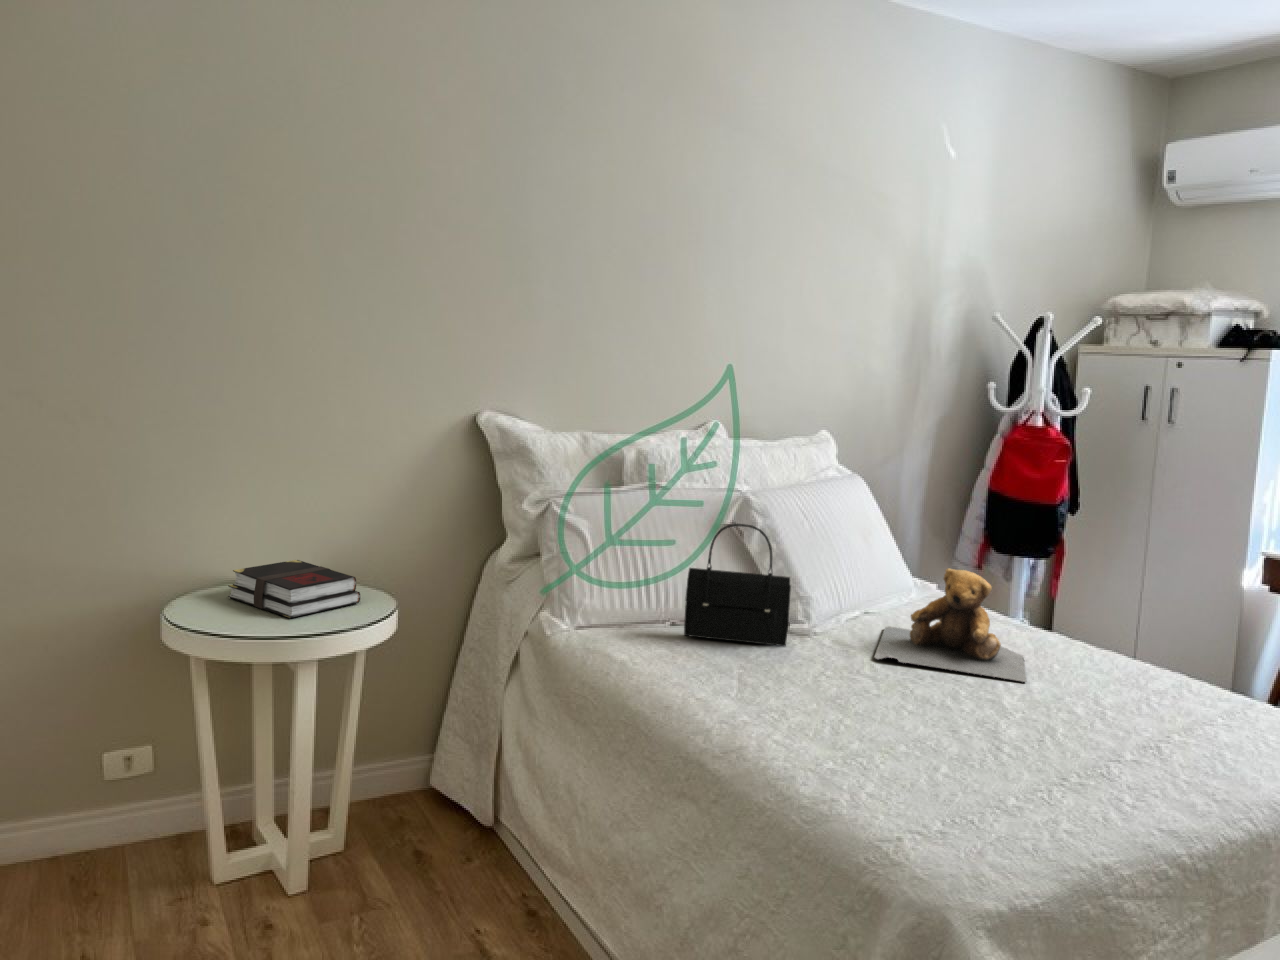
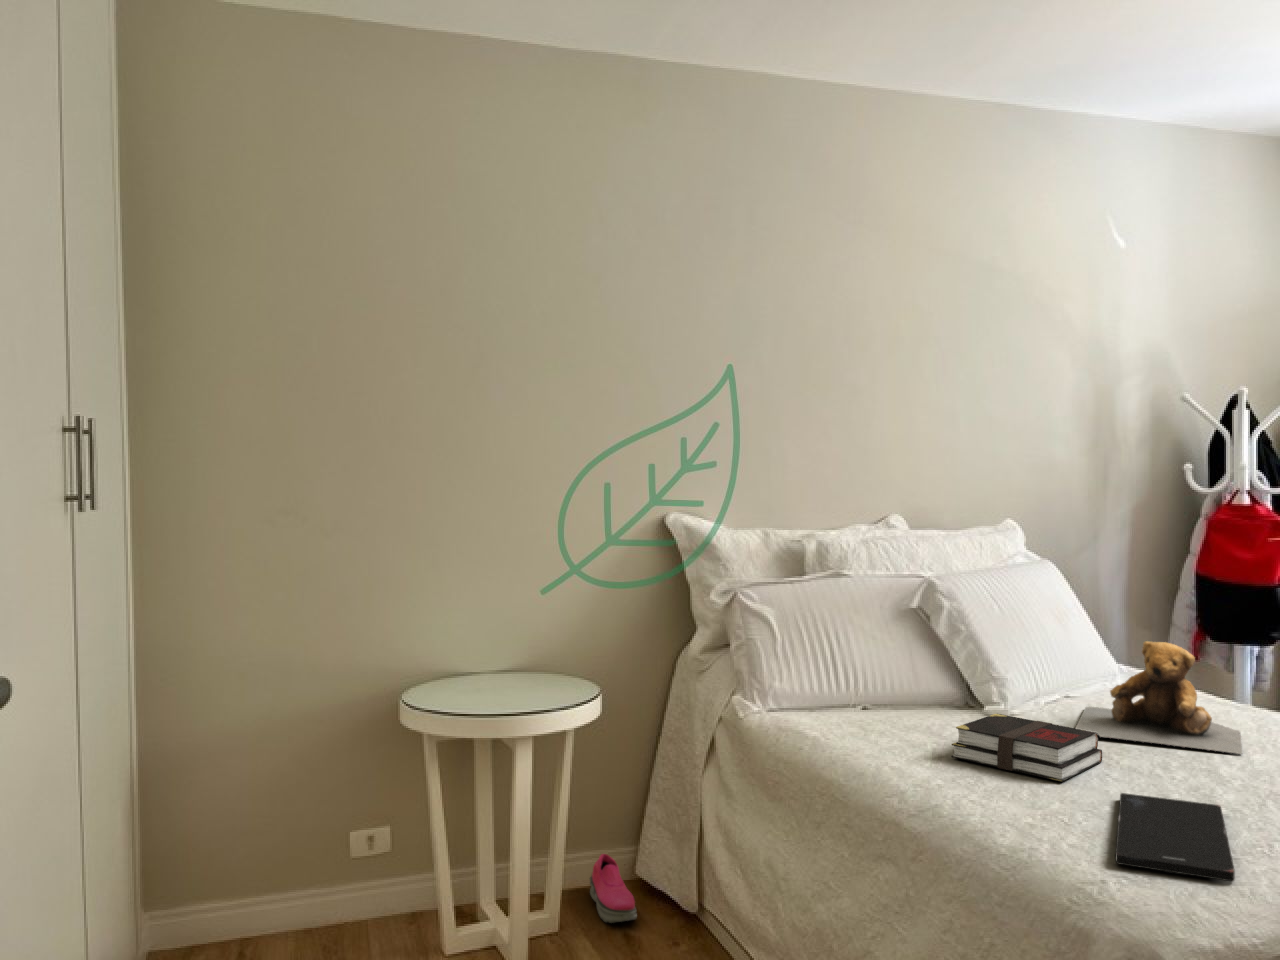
handbag: present [684,524,791,646] -> none [874,603,980,725]
book: present [228,560,360,618] -> present [952,714,1102,782]
smartphone: none [917,729,1026,830] -> present [1116,793,1235,881]
shoe: none [379,767,429,840] -> present [590,854,637,923]

